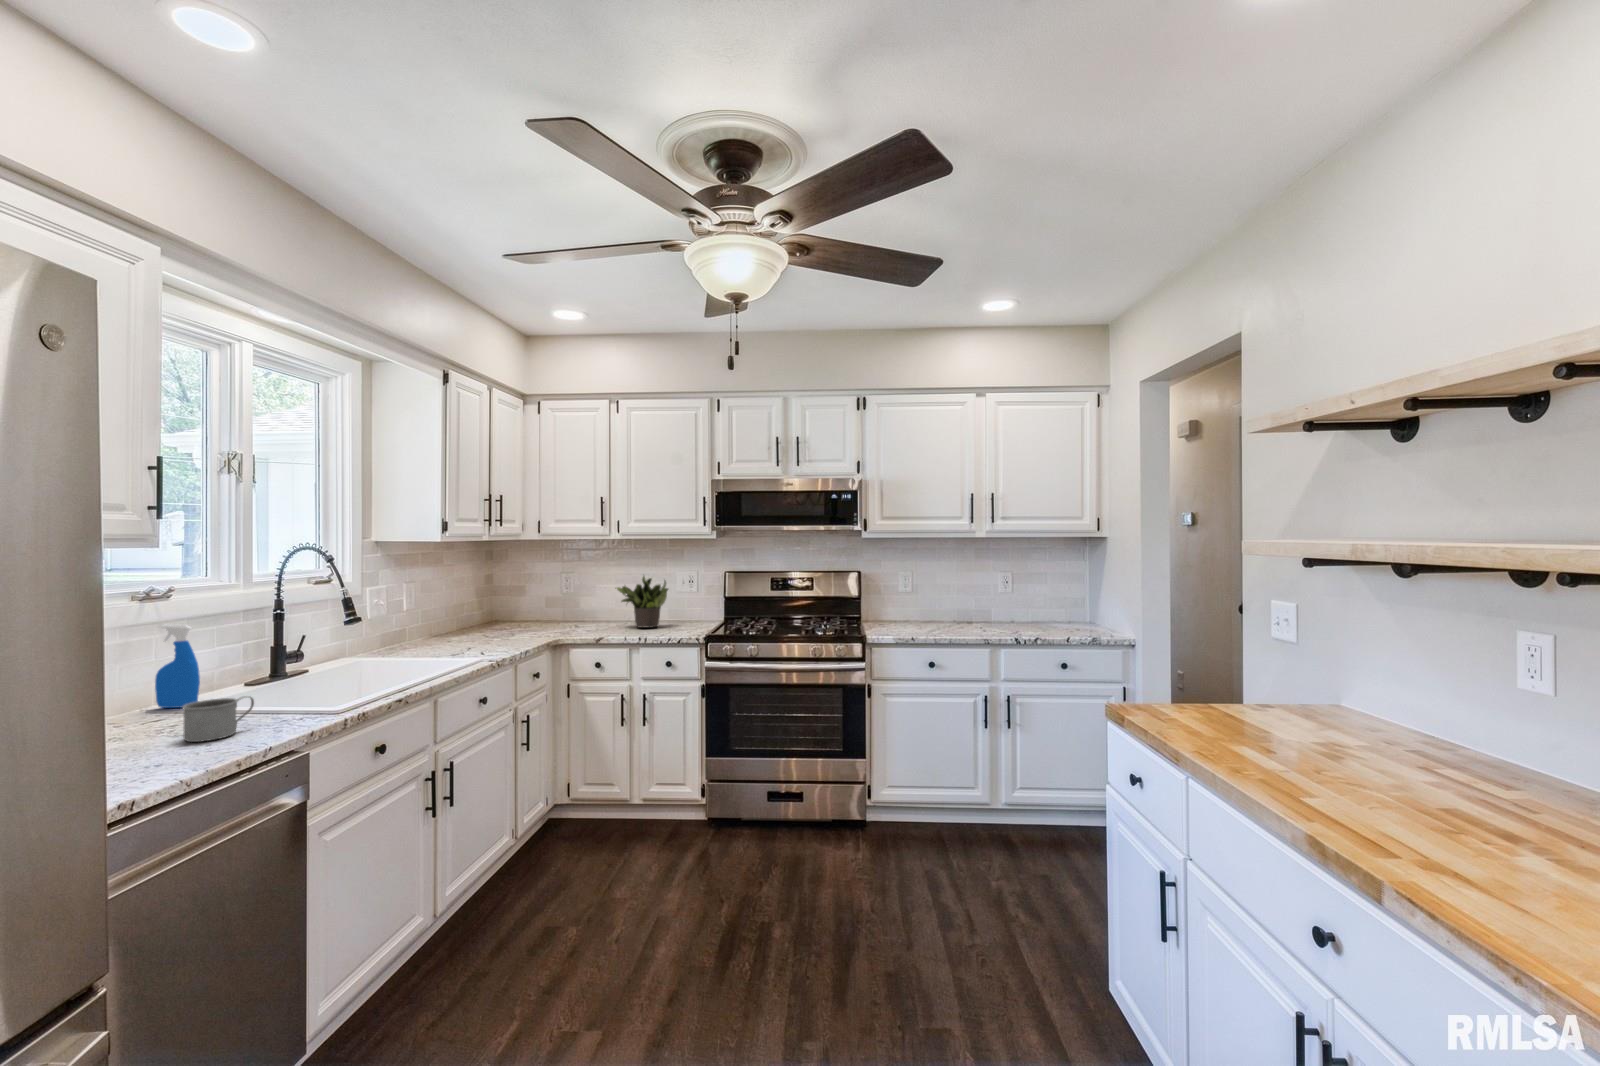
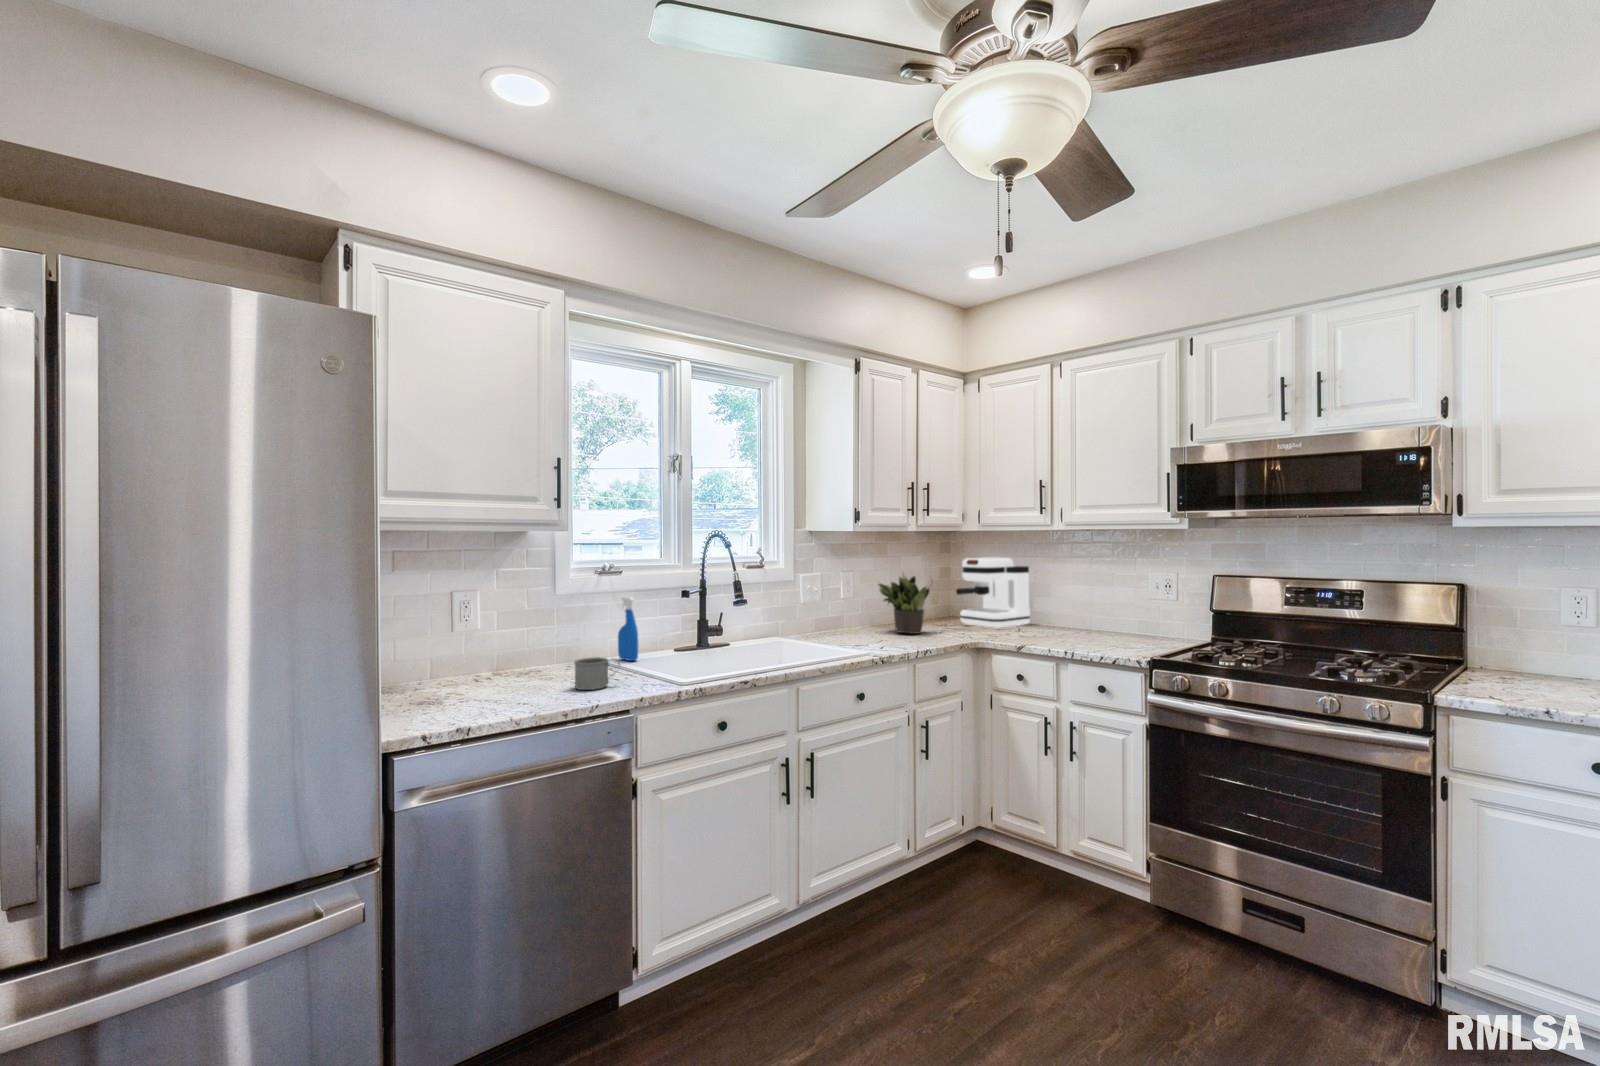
coffee maker: none [524,566,586,628] -> present [956,558,1030,629]
potted plant: present [617,576,668,628] -> present [878,576,930,634]

